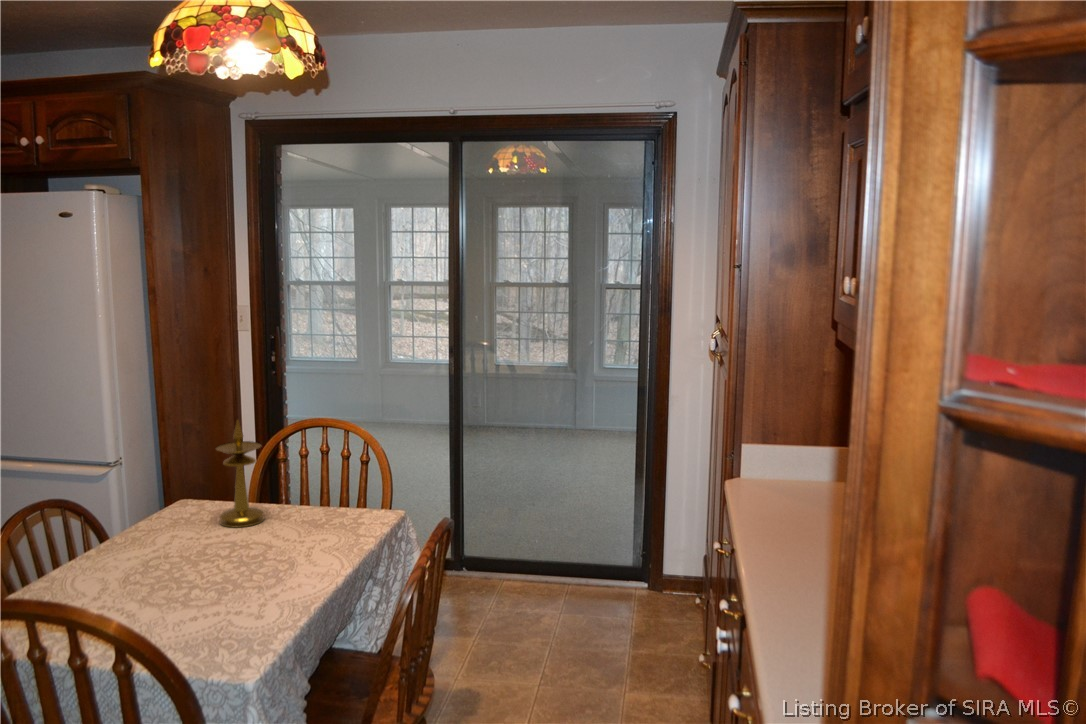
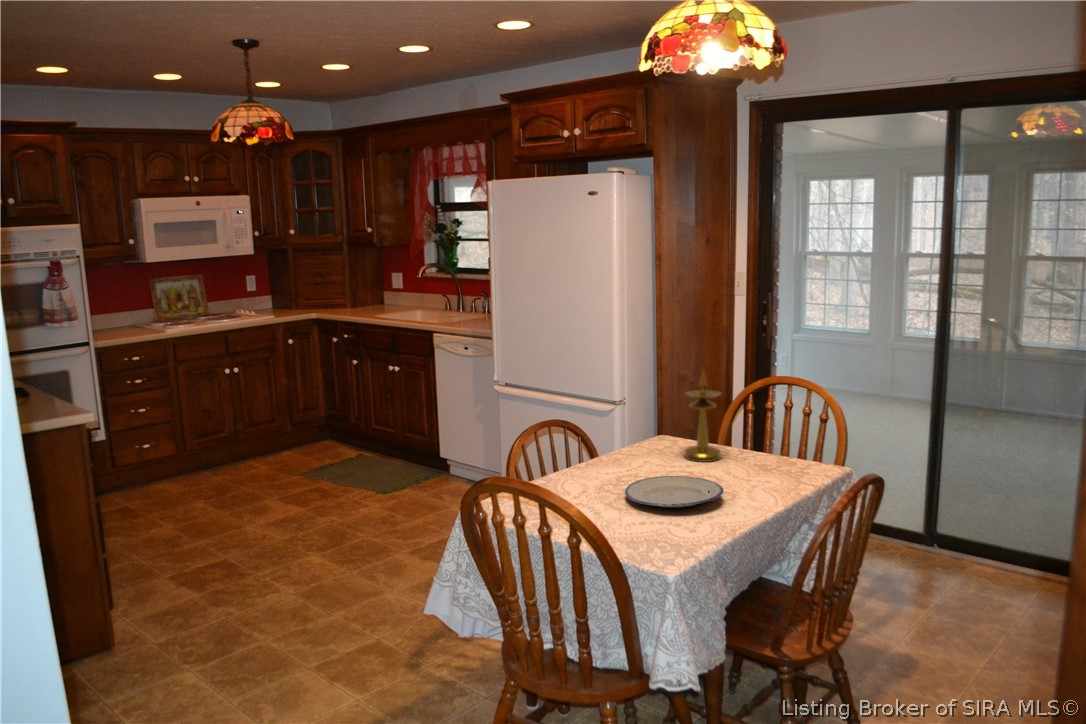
plate: none [160,549,284,594] -> present [625,476,724,508]

